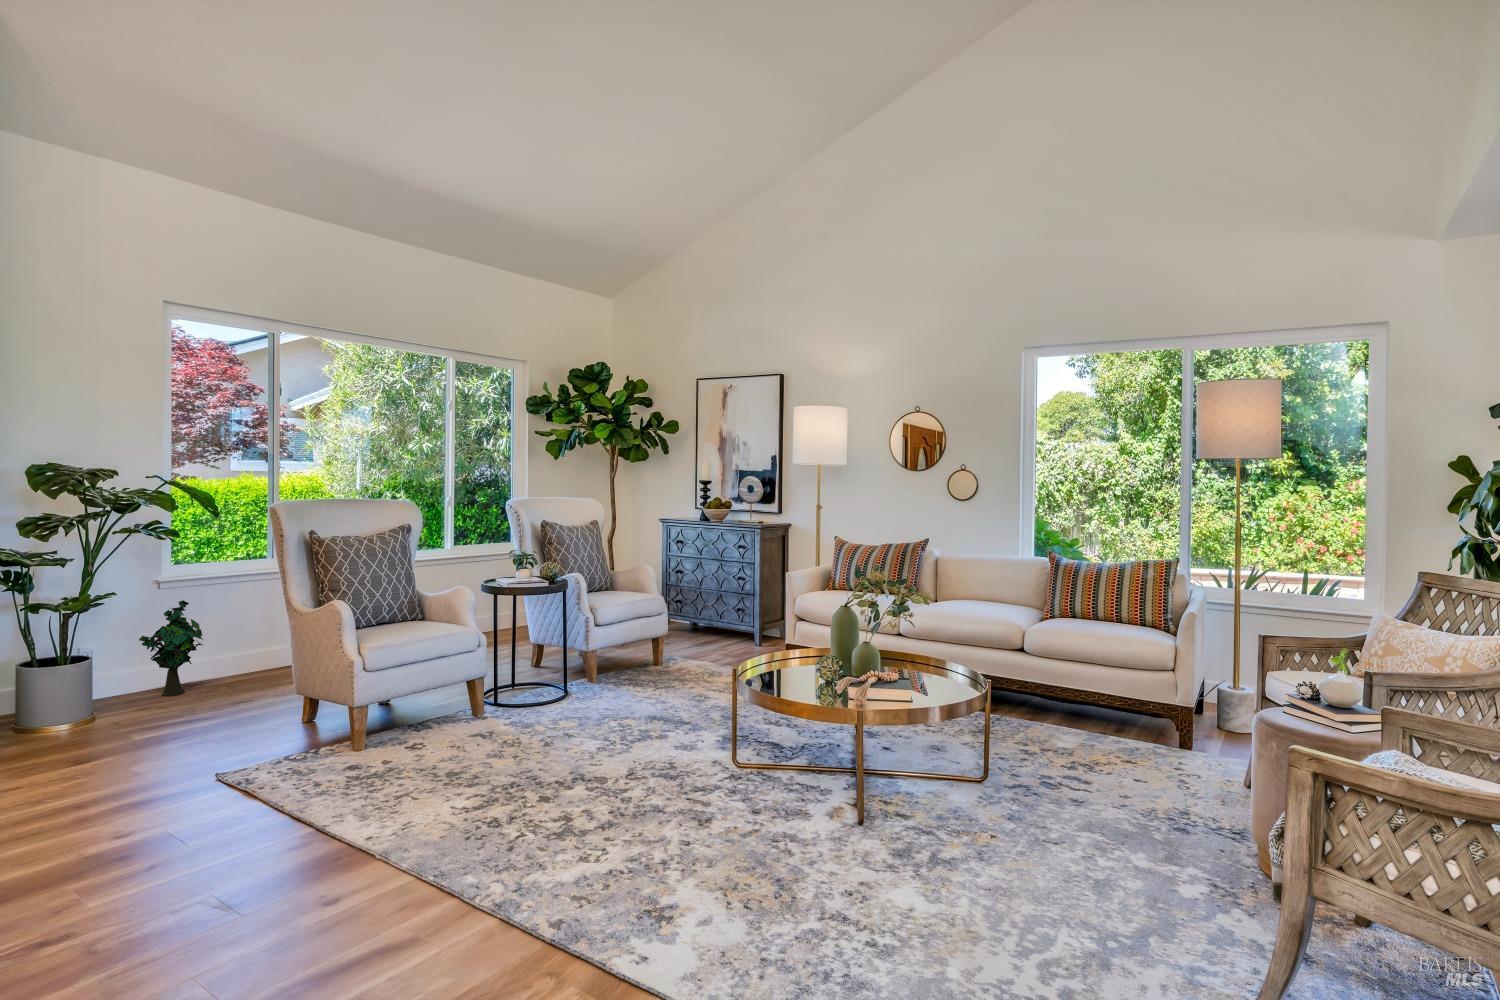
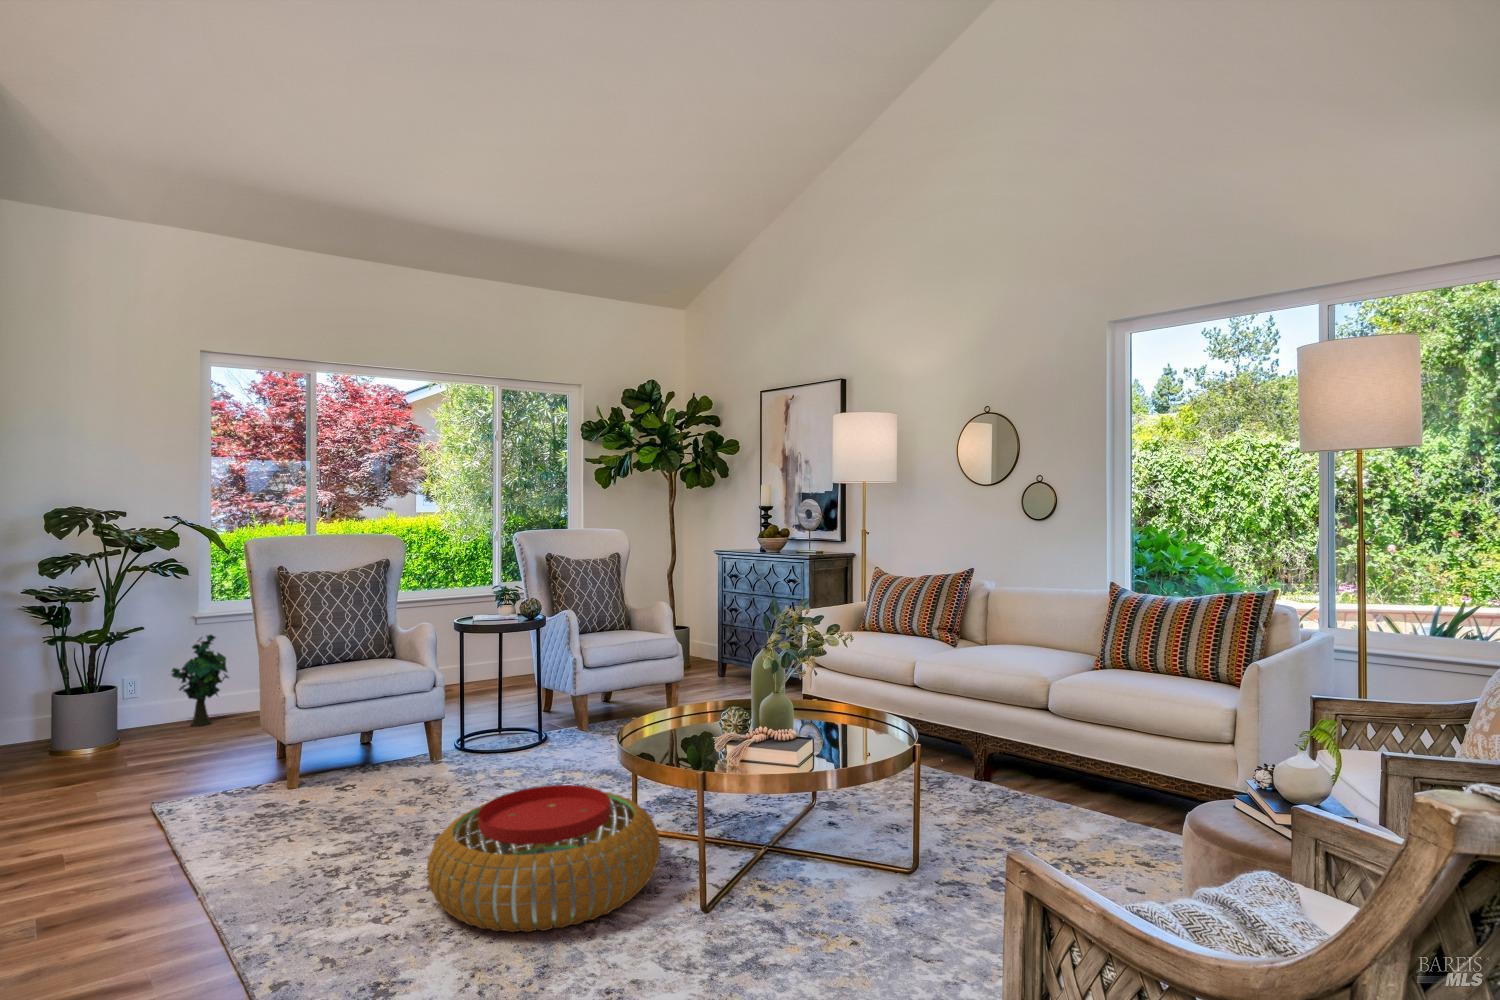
pouf: none [606,728,806,856] -> present [427,785,660,932]

